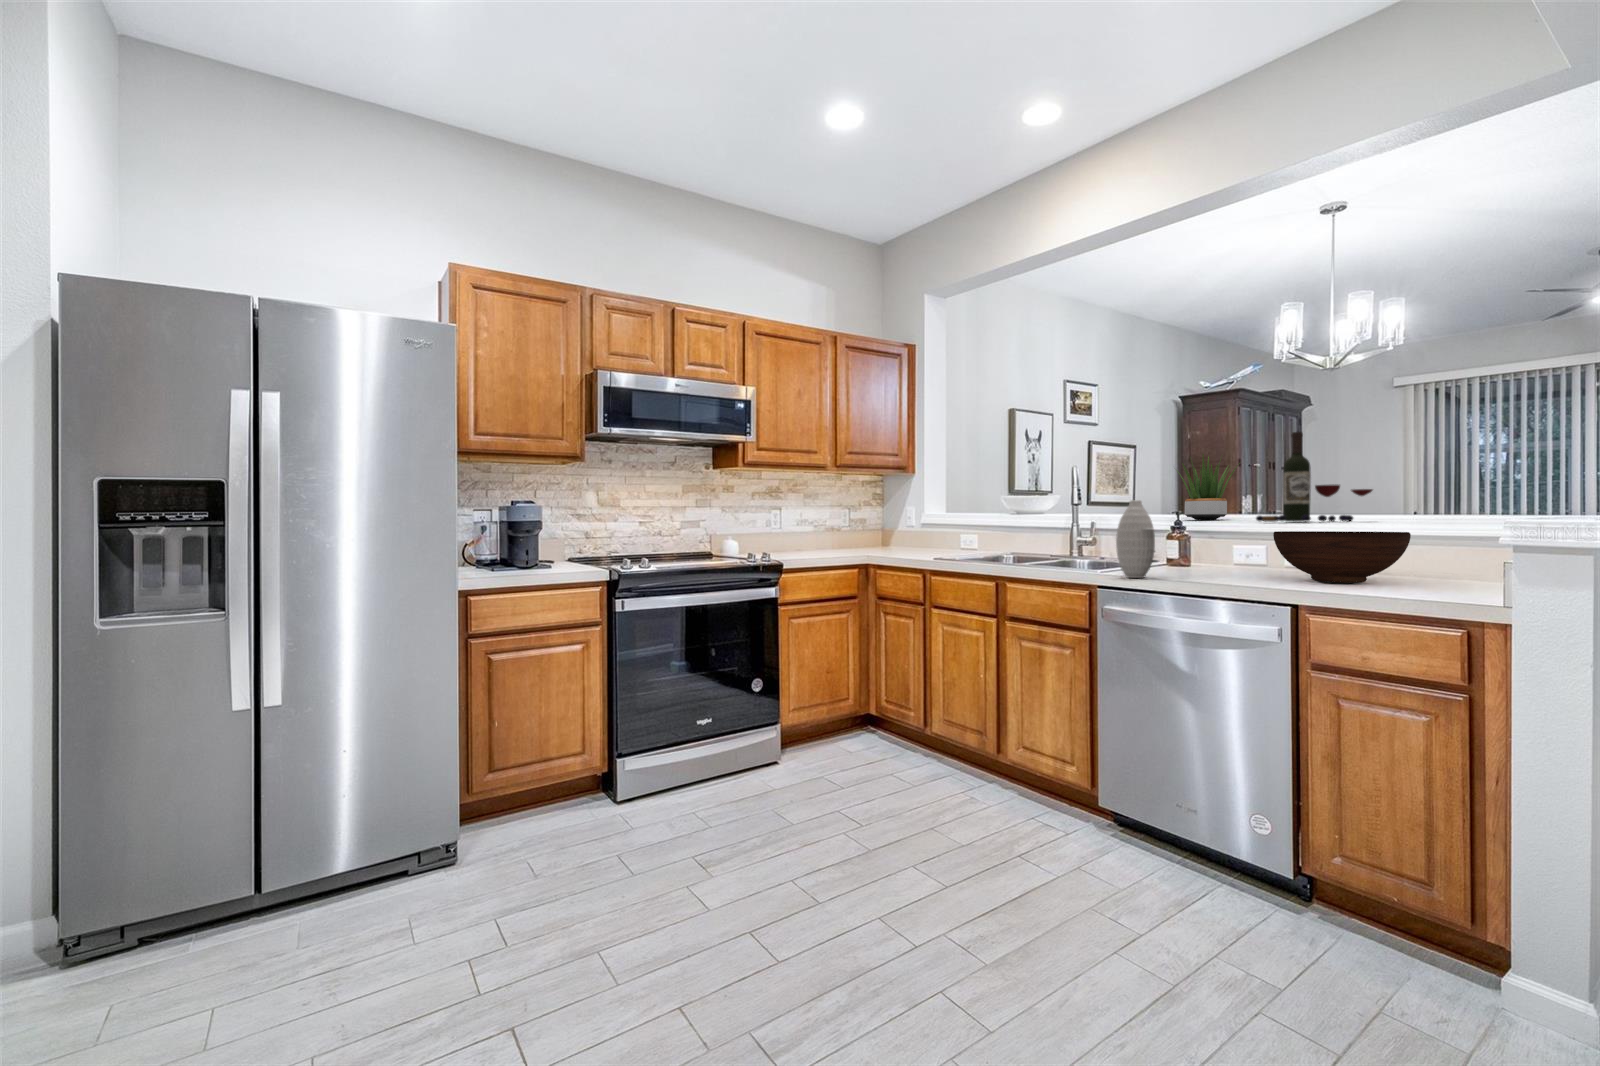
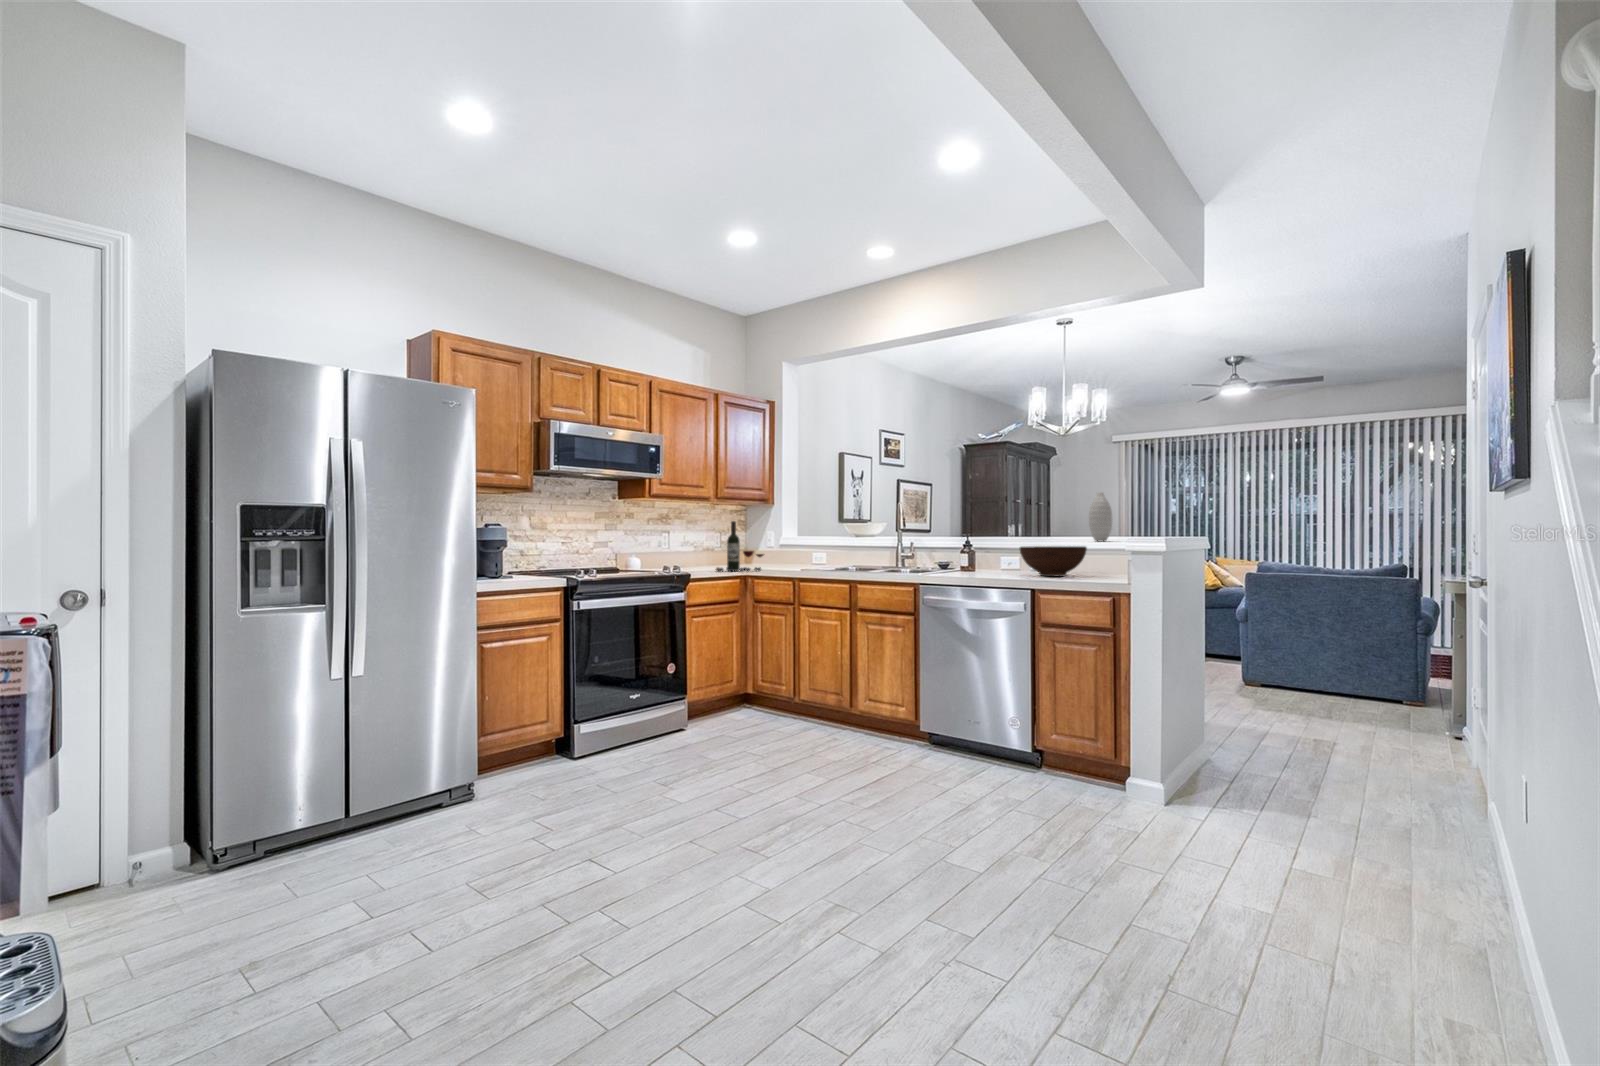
wine bottle: present [1256,432,1372,522] -> present [716,521,763,571]
potted plant: present [1176,455,1240,520] -> none [962,496,1003,541]
vase: present [1116,500,1155,578] -> present [1089,492,1112,541]

